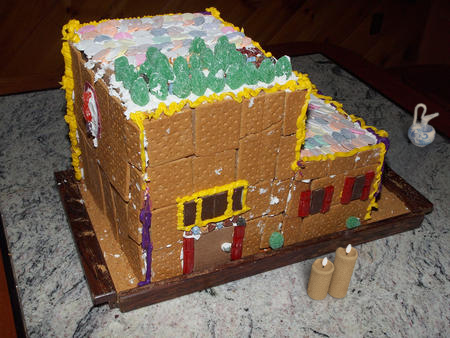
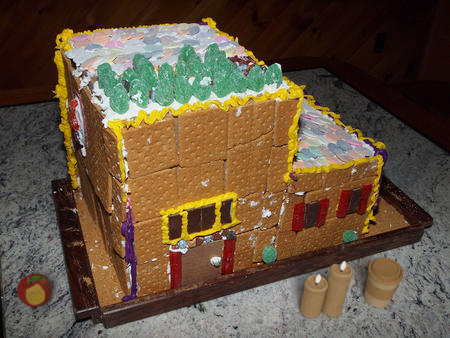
ceramic pitcher: present [408,104,438,147] -> none [407,116,438,159]
coffee cup: none [368,241,405,290] -> present [364,258,403,308]
apple: none [33,262,65,294] -> present [17,273,51,307]

